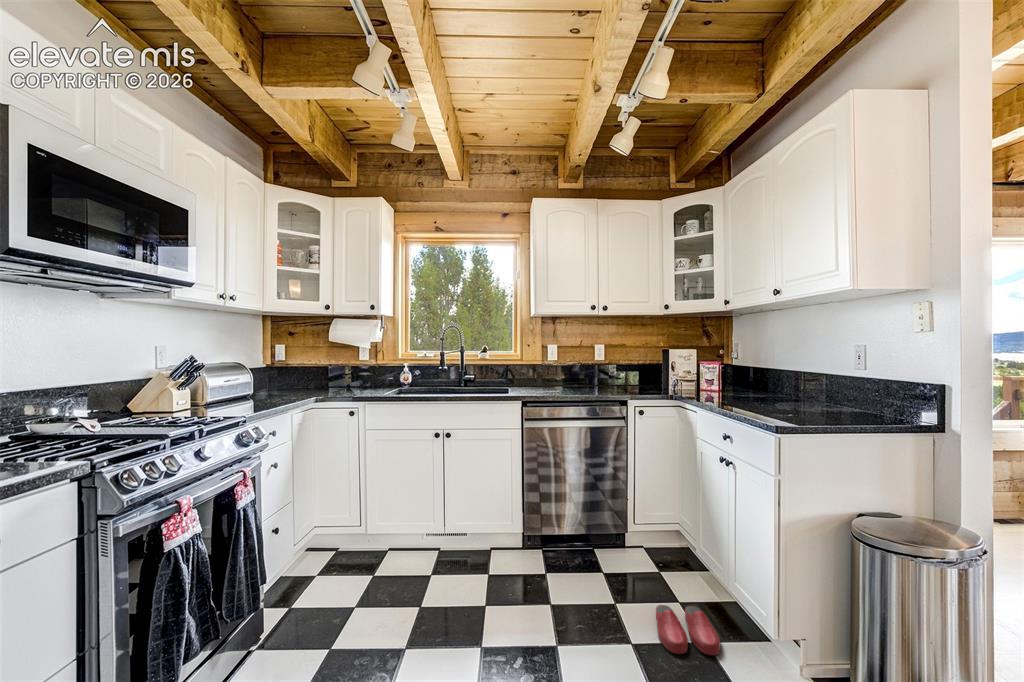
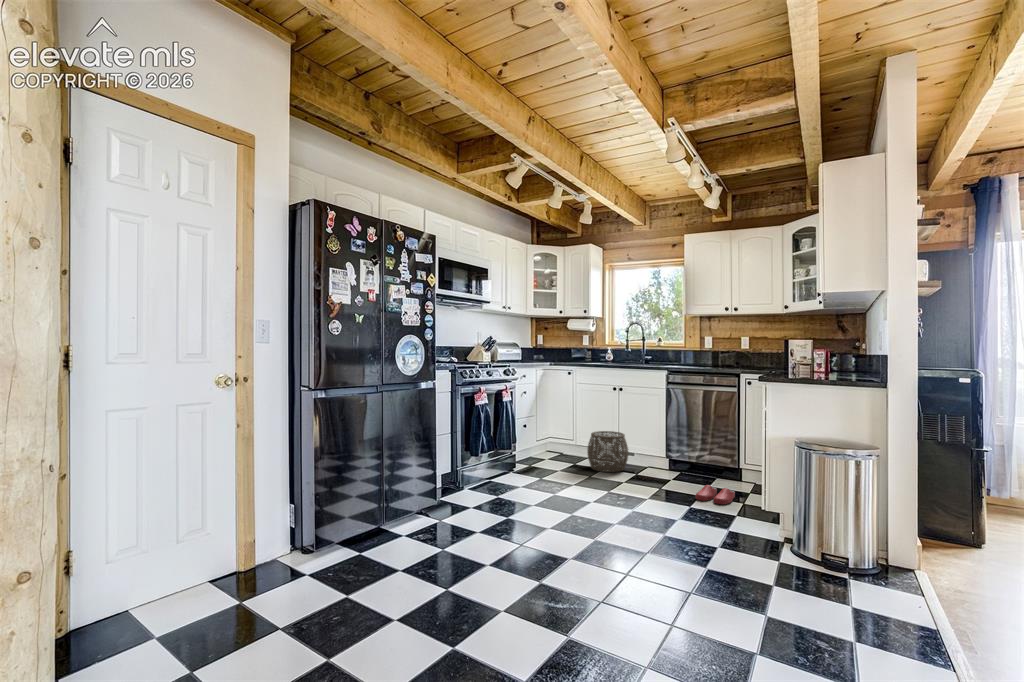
woven basket: none [421,518,496,608] -> present [587,431,628,472]

